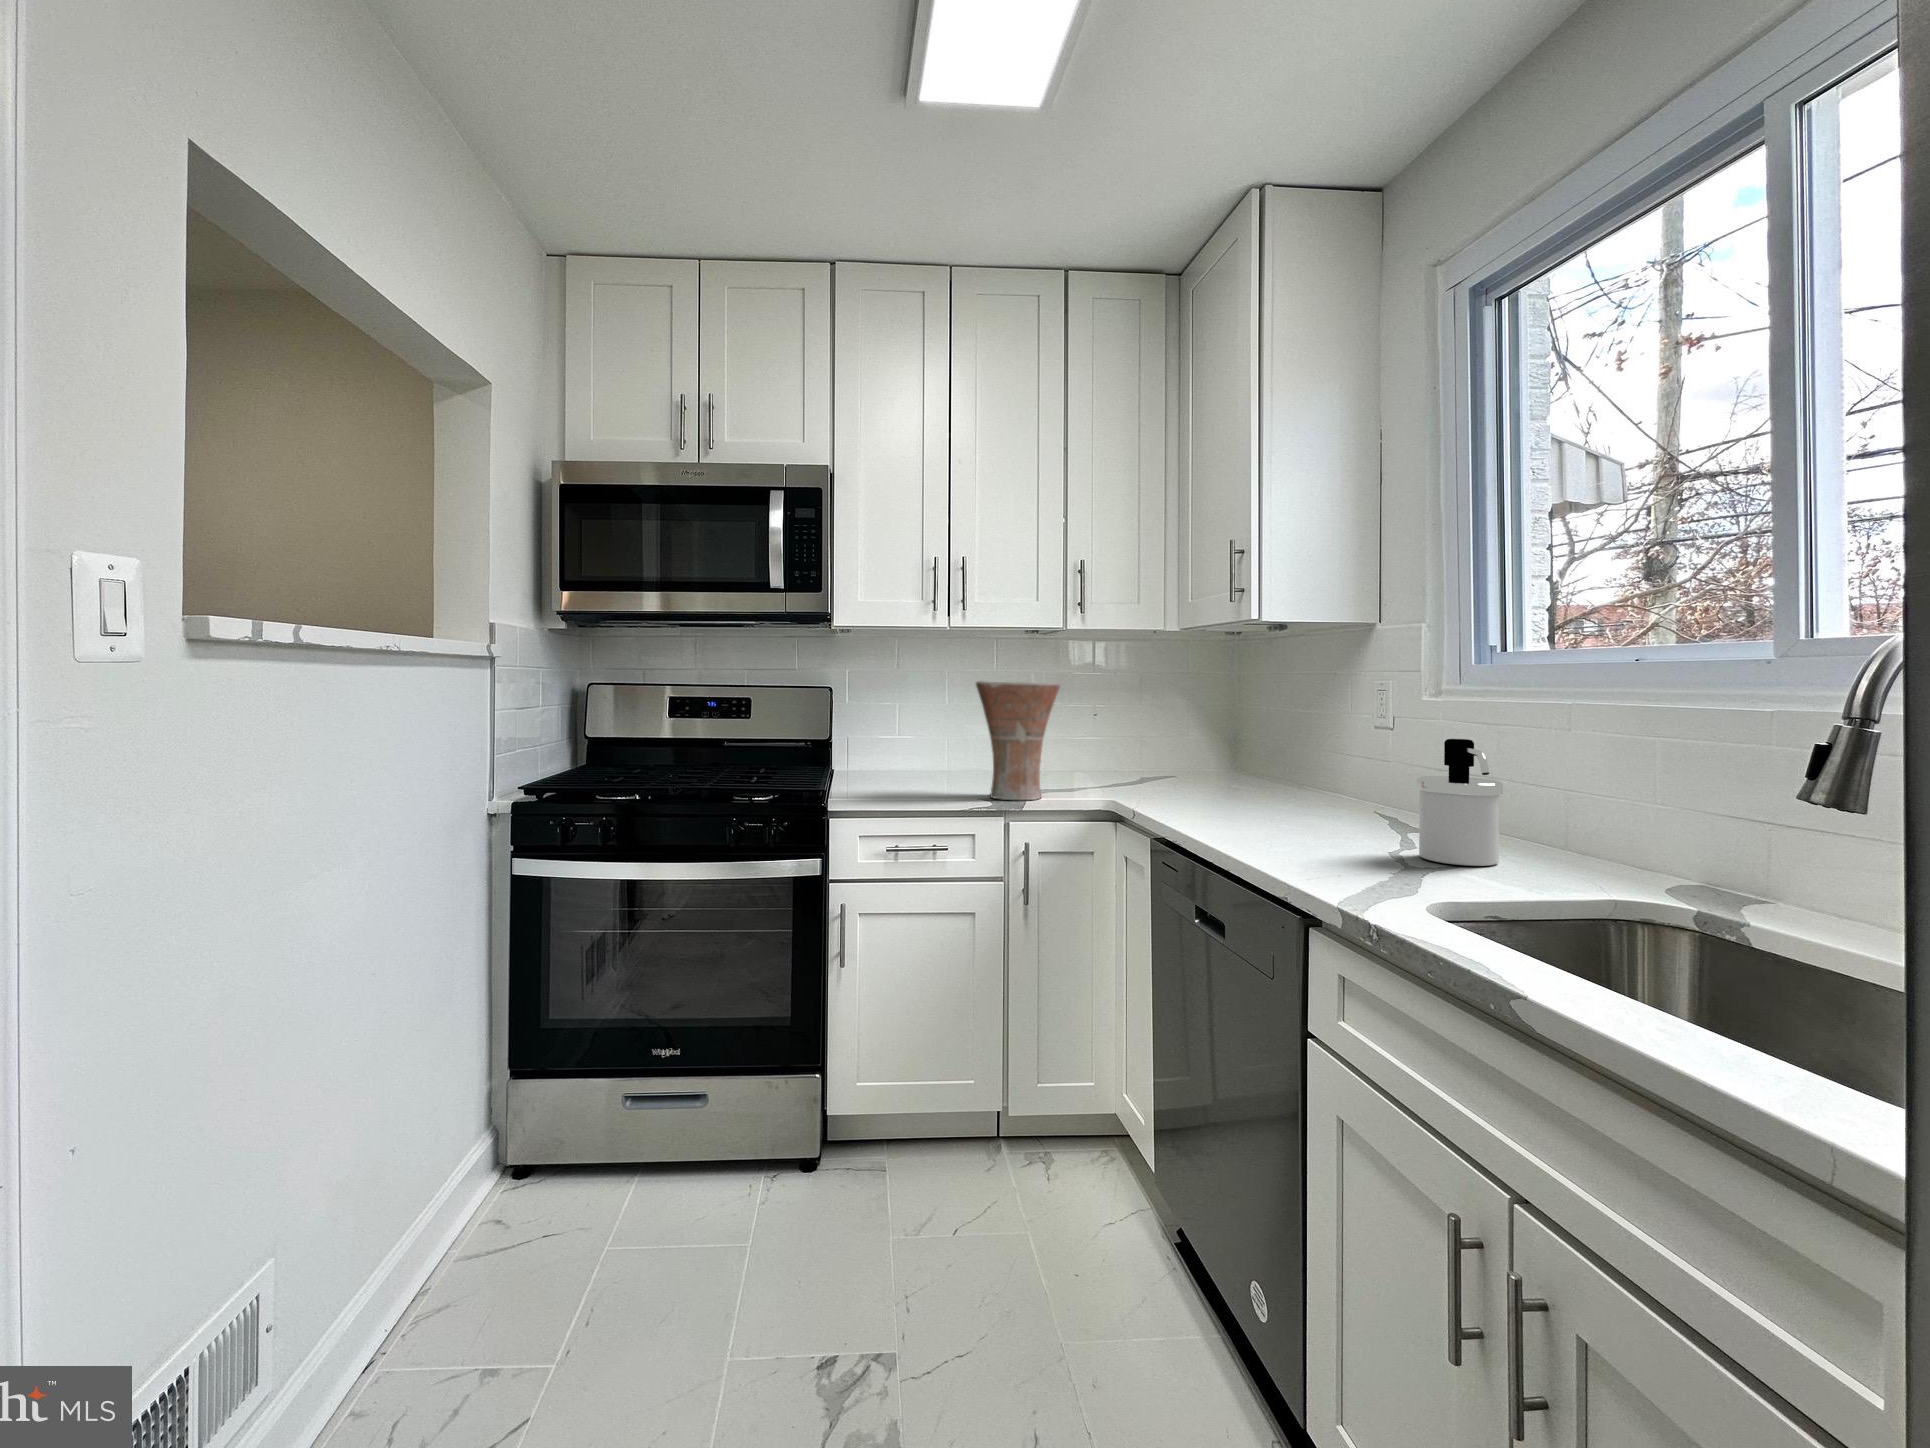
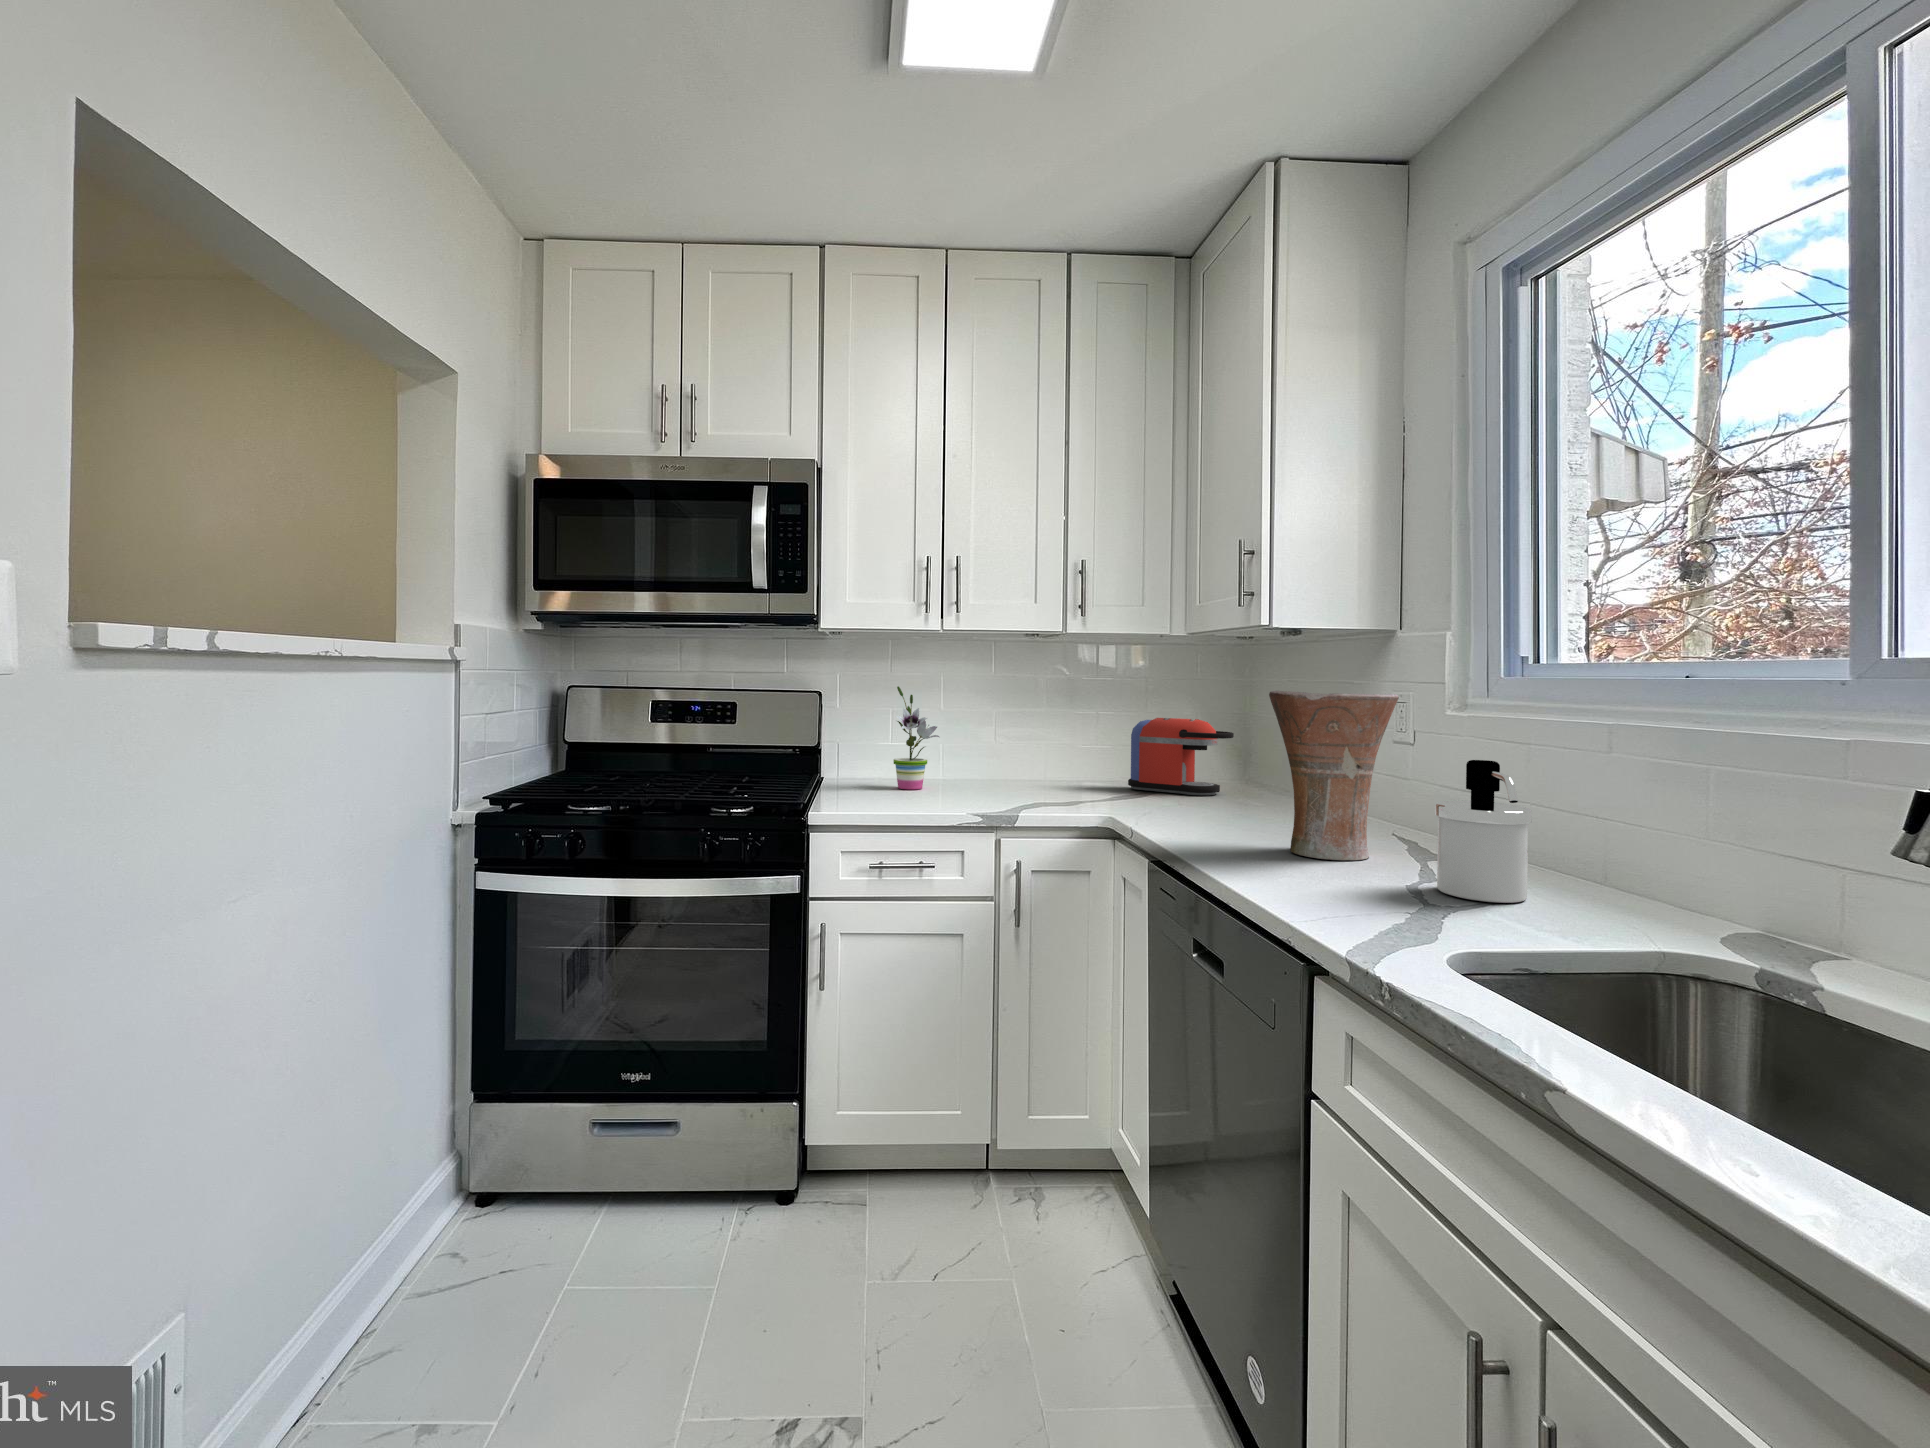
potted plant: none [901,681,946,781] -> present [894,686,939,789]
vase: present [976,681,1060,800] -> present [1269,691,1399,860]
coffee maker: none [1127,710,1228,784] -> present [1128,718,1234,796]

